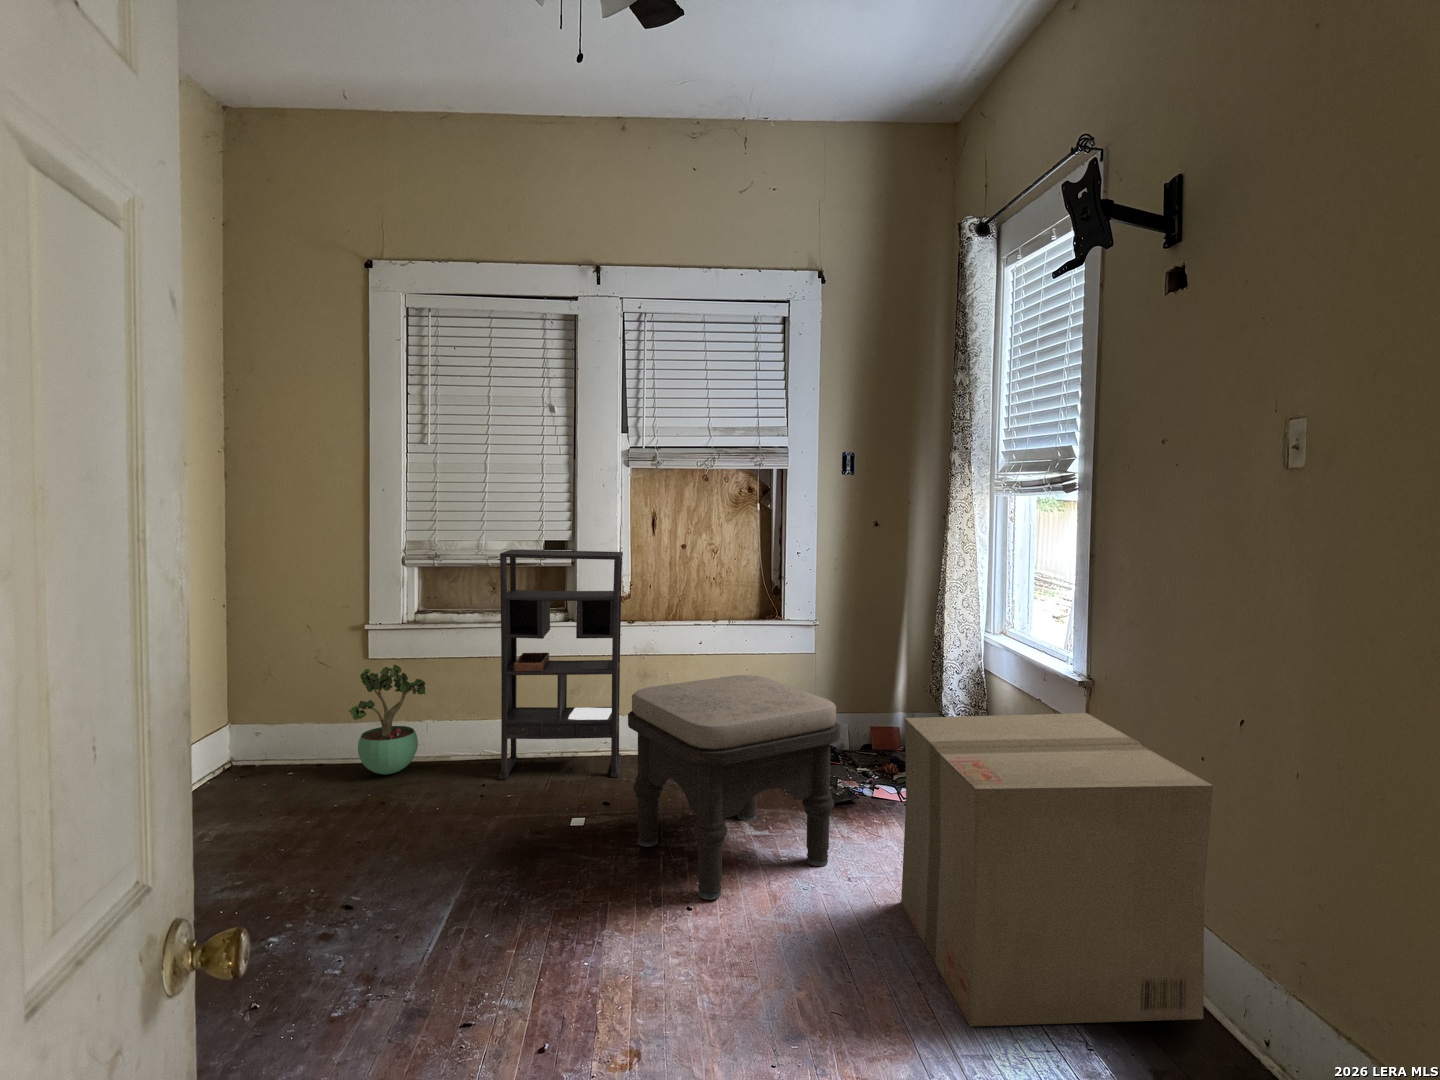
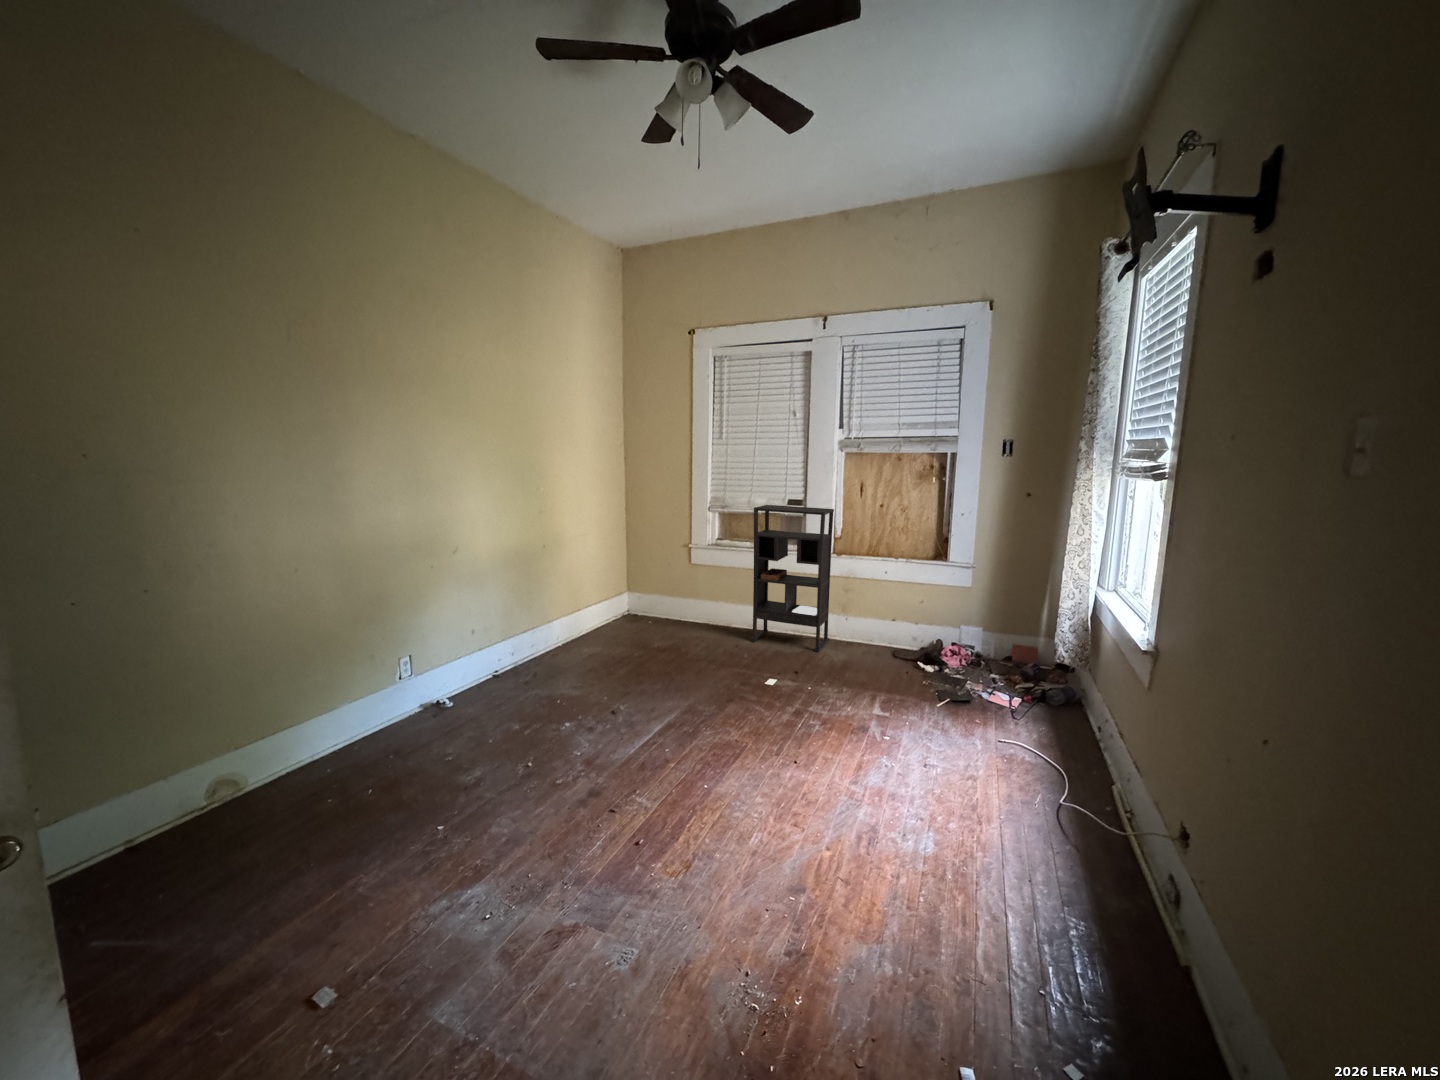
potted plant: present [349,665,425,774] -> none [678,568,717,628]
ottoman: present [628,675,840,900] -> none [800,599,934,735]
cardboard box: present [901,713,1213,1026] -> none [941,645,1166,913]

